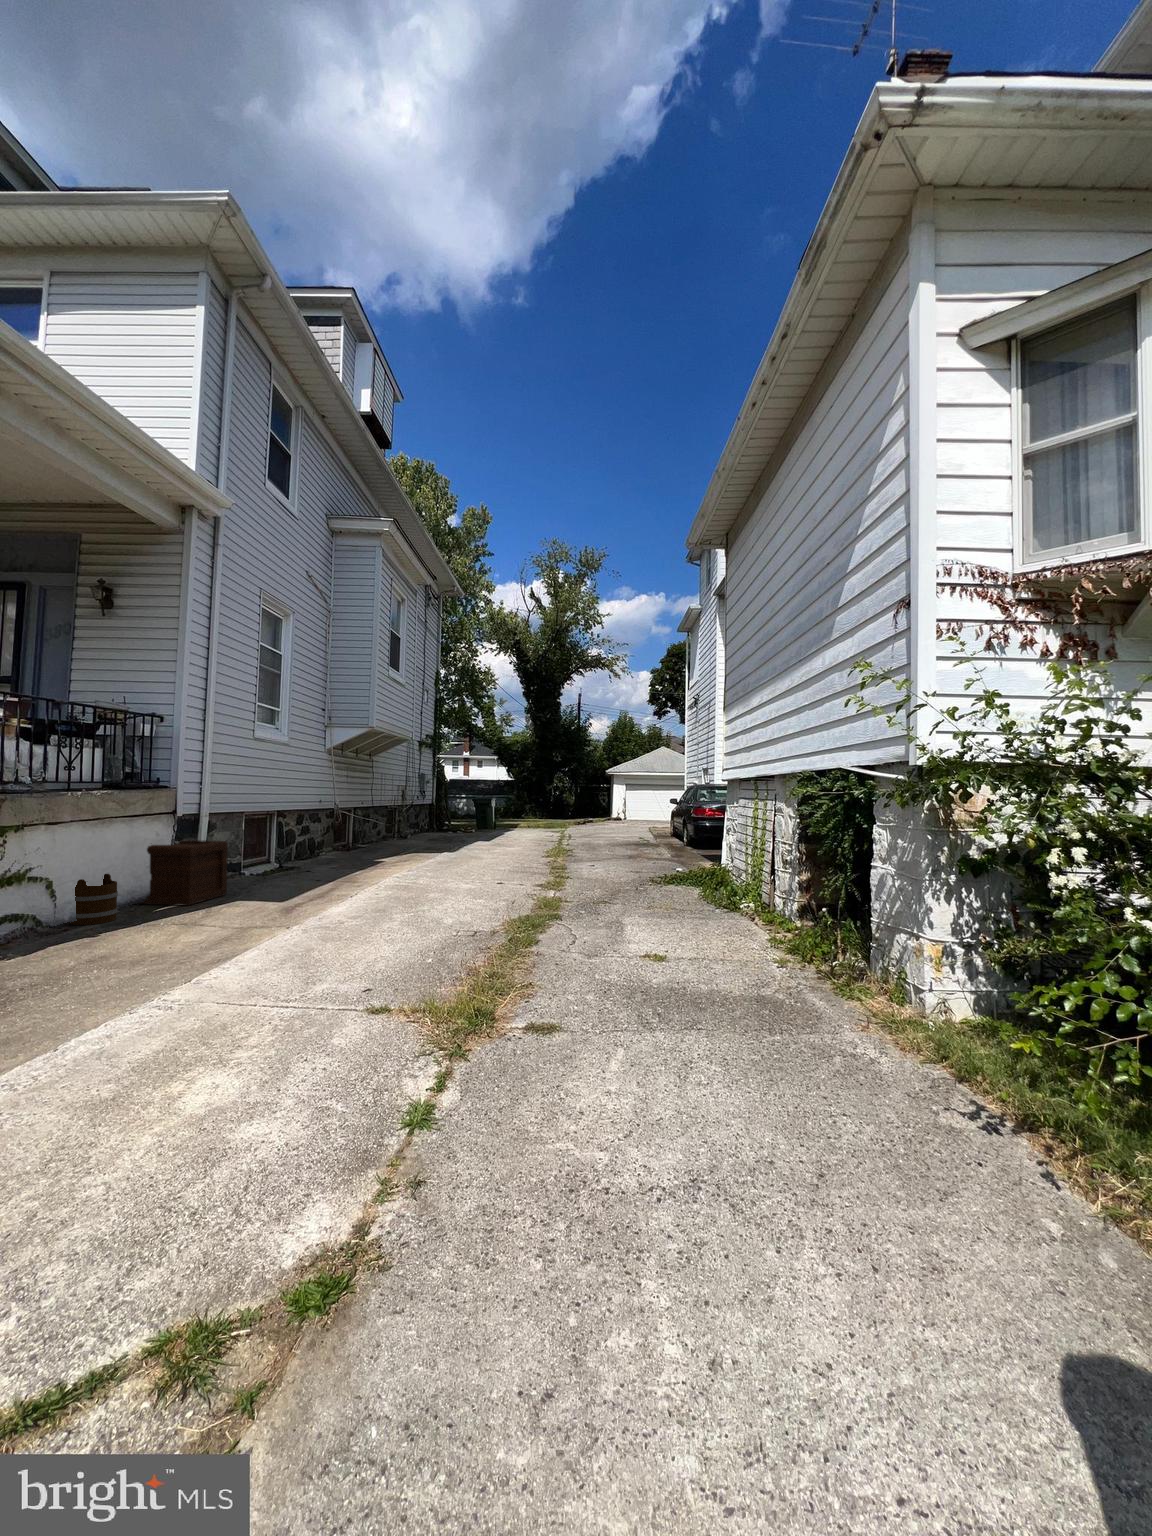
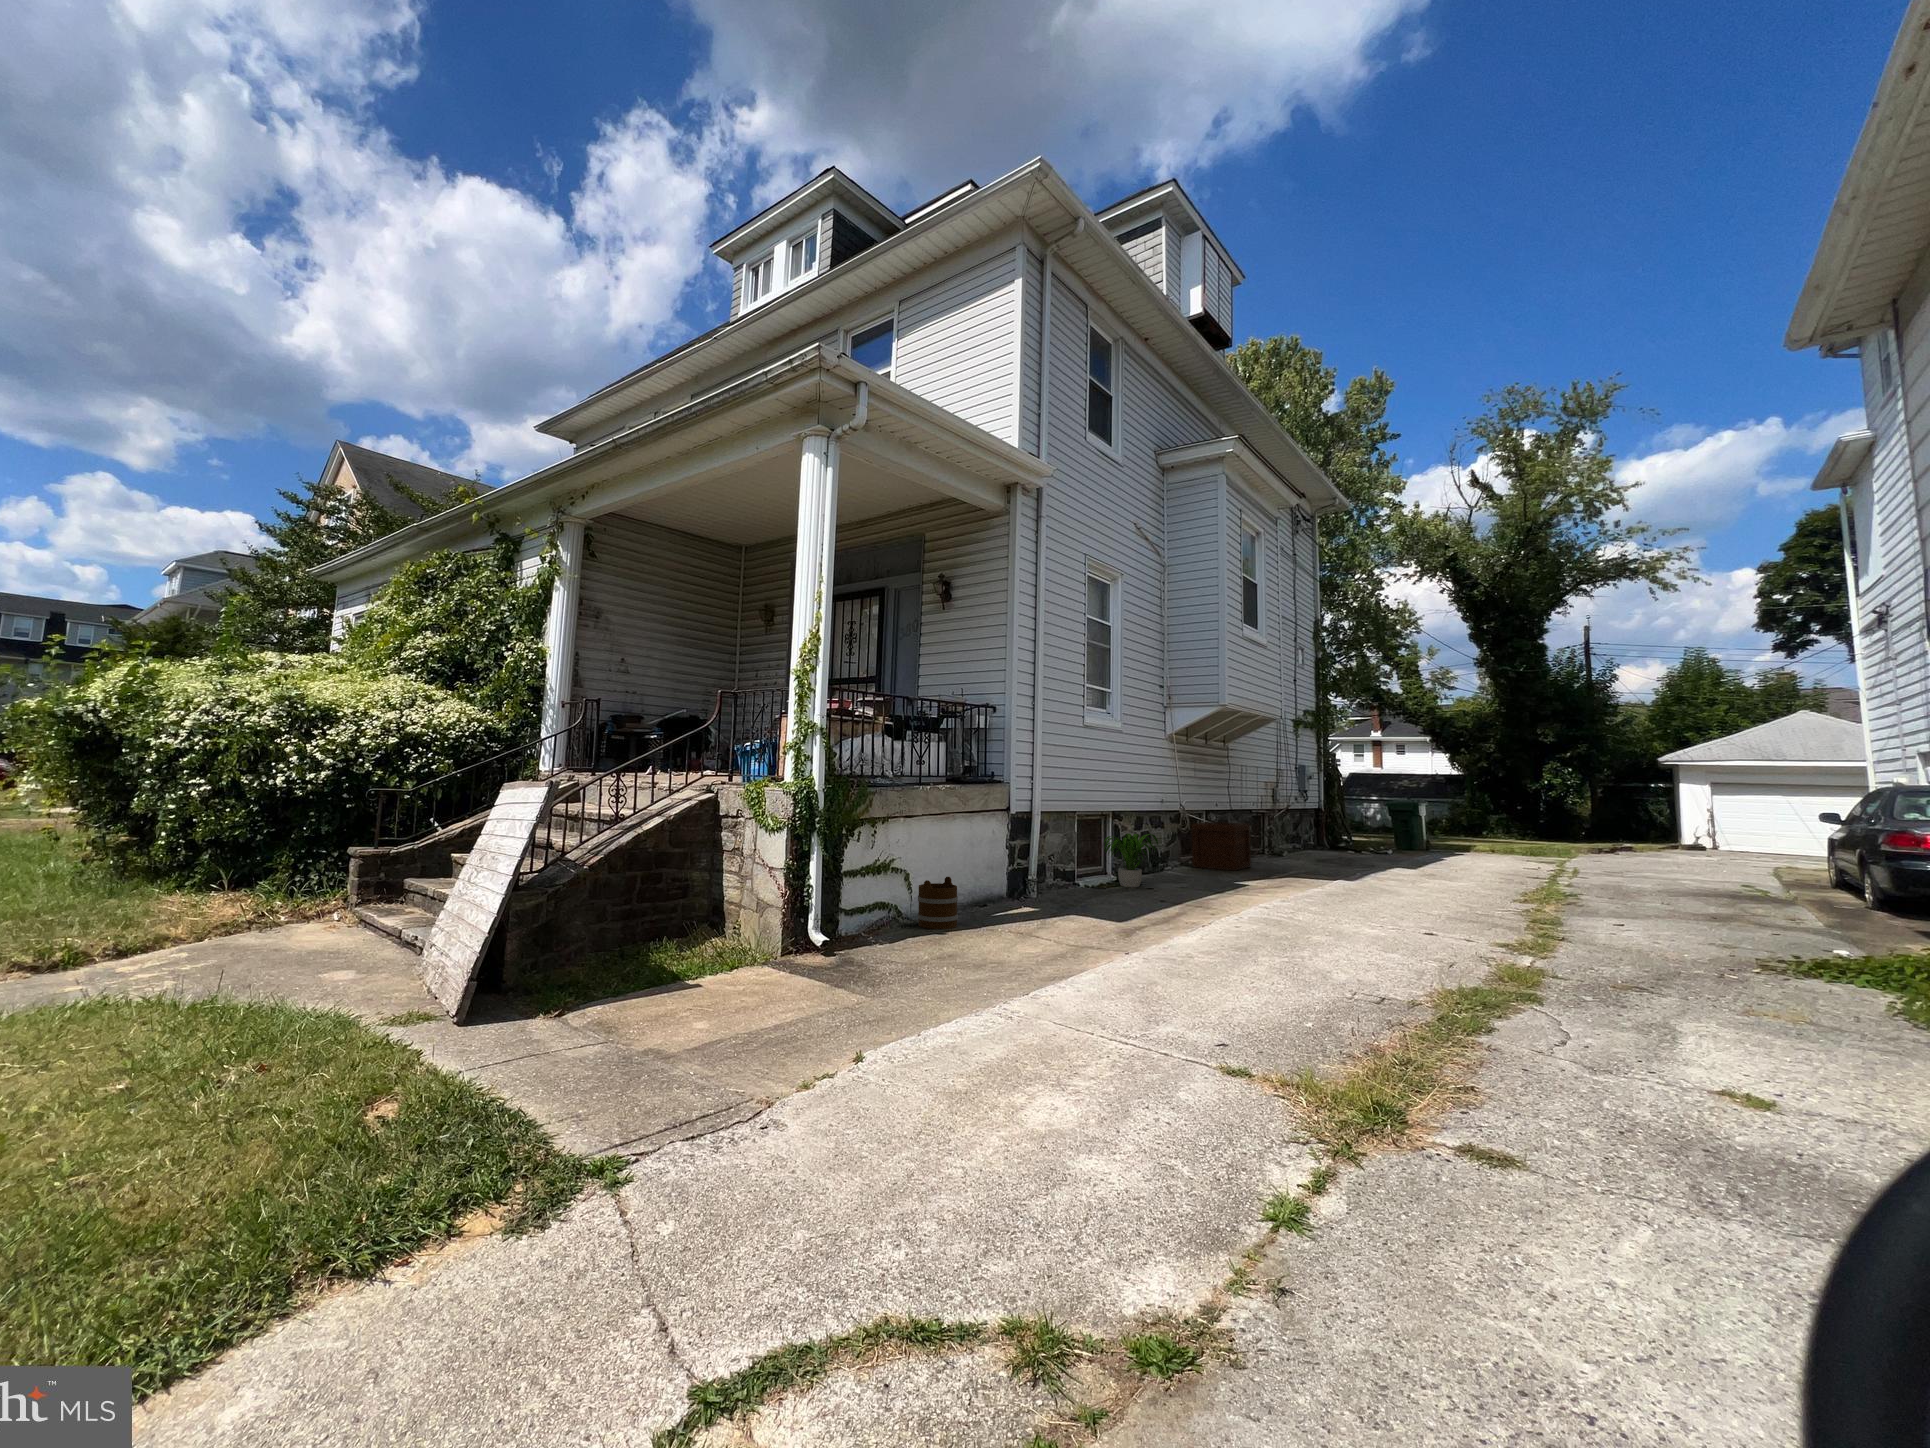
potted plant: none [267,825,314,867] -> present [1104,833,1158,887]
wooden crate: present [139,840,228,906] -> present [1192,822,1251,871]

